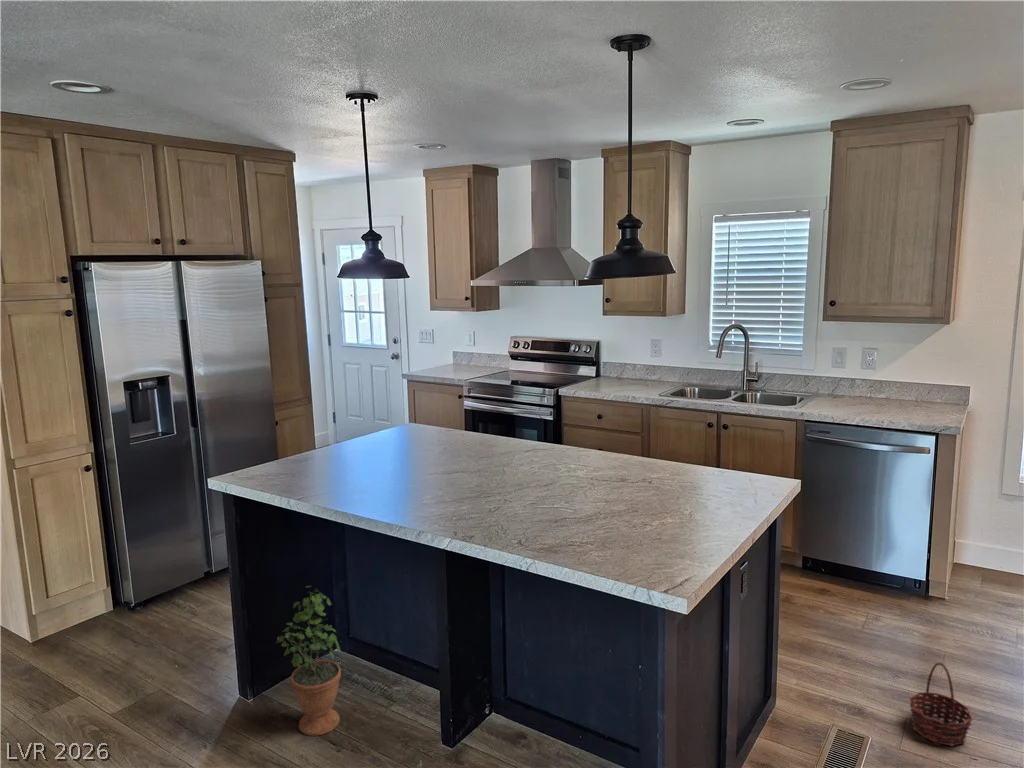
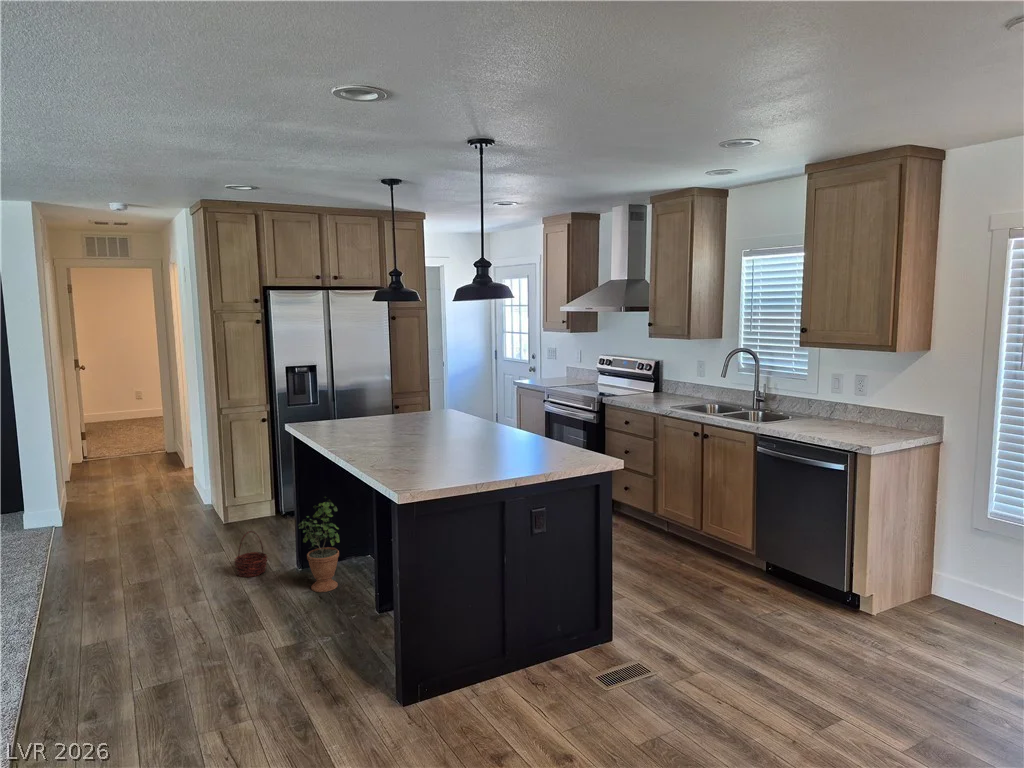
basket: present [910,663,973,746] -> present [235,531,267,577]

